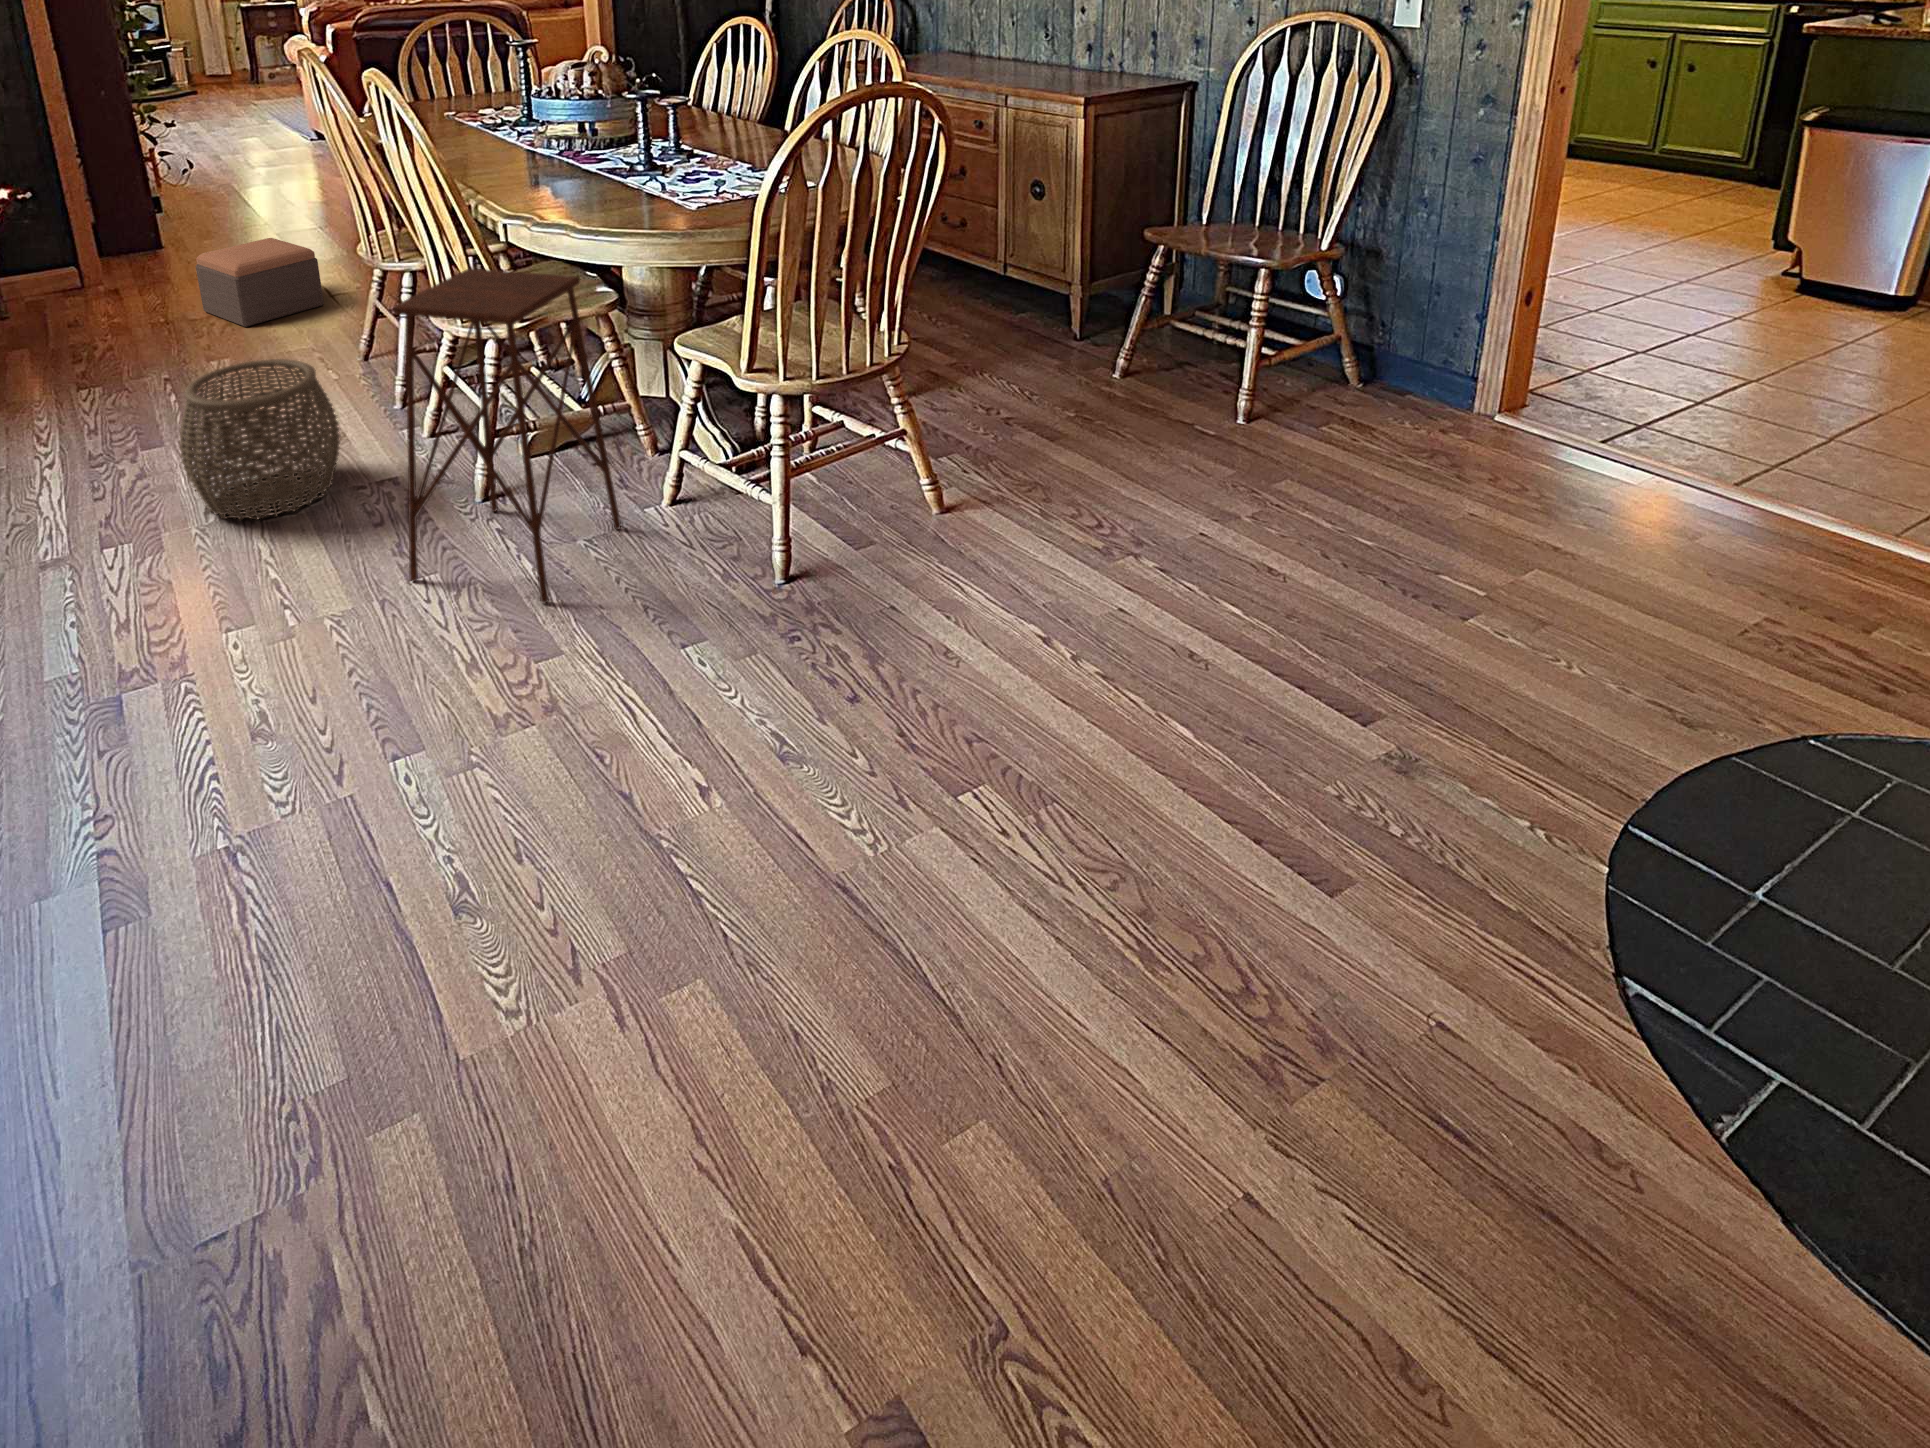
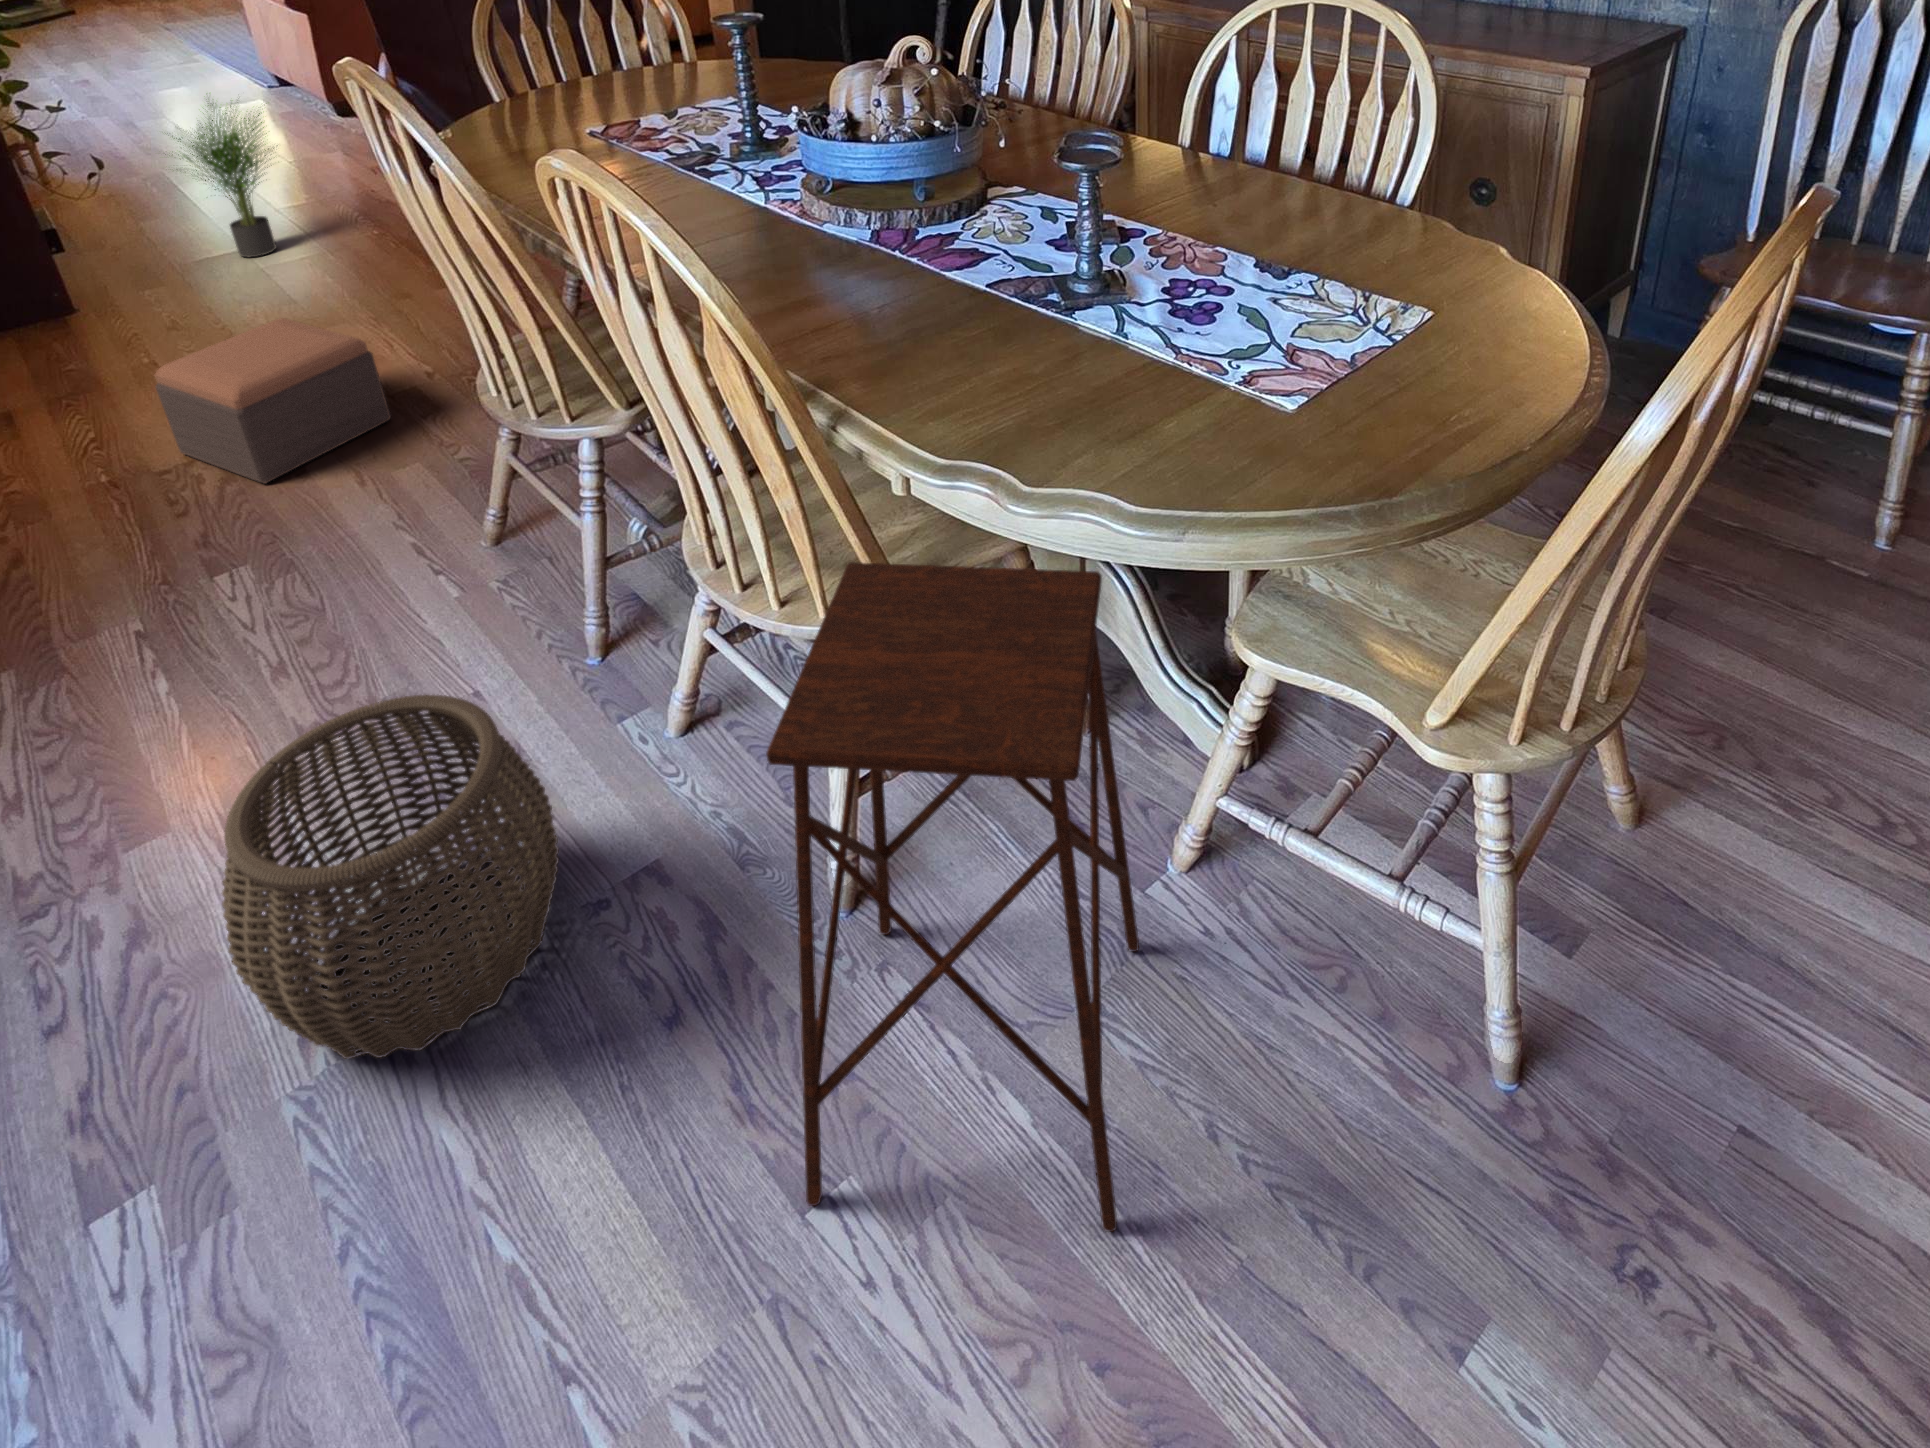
potted plant: none [219,115,297,226] -> present [165,103,276,258]

